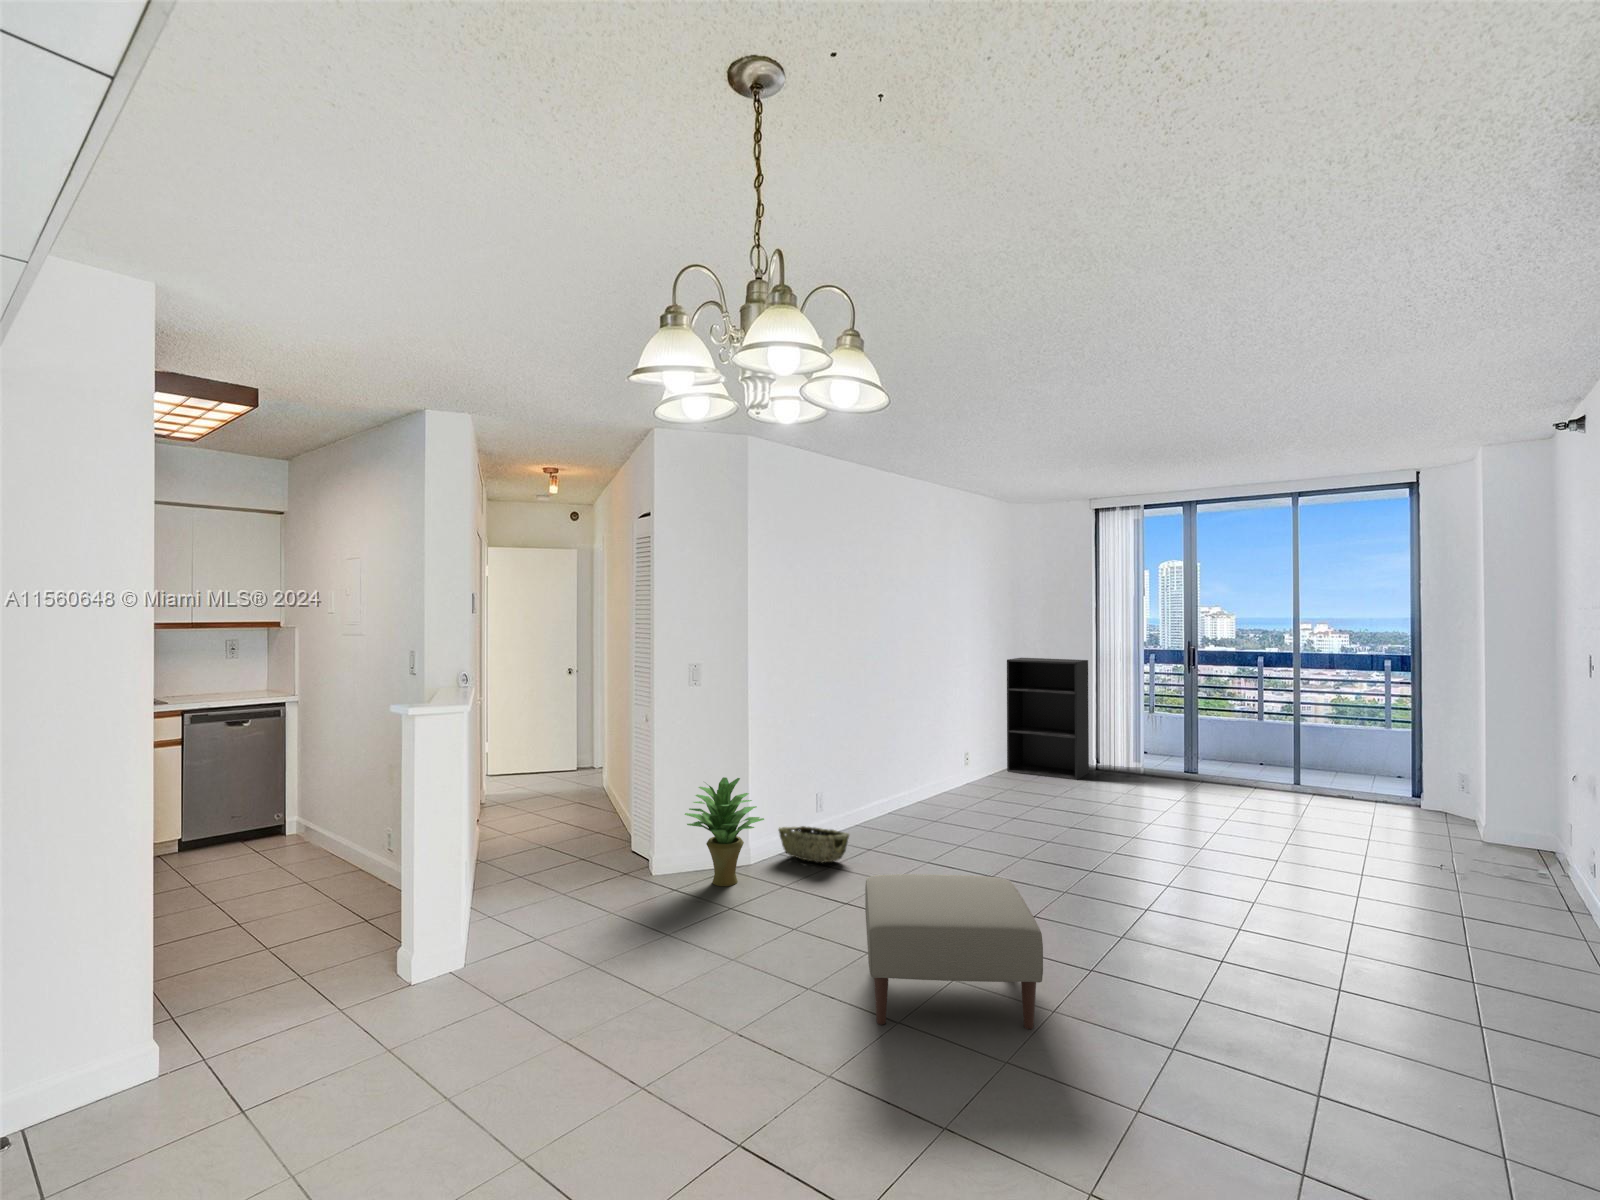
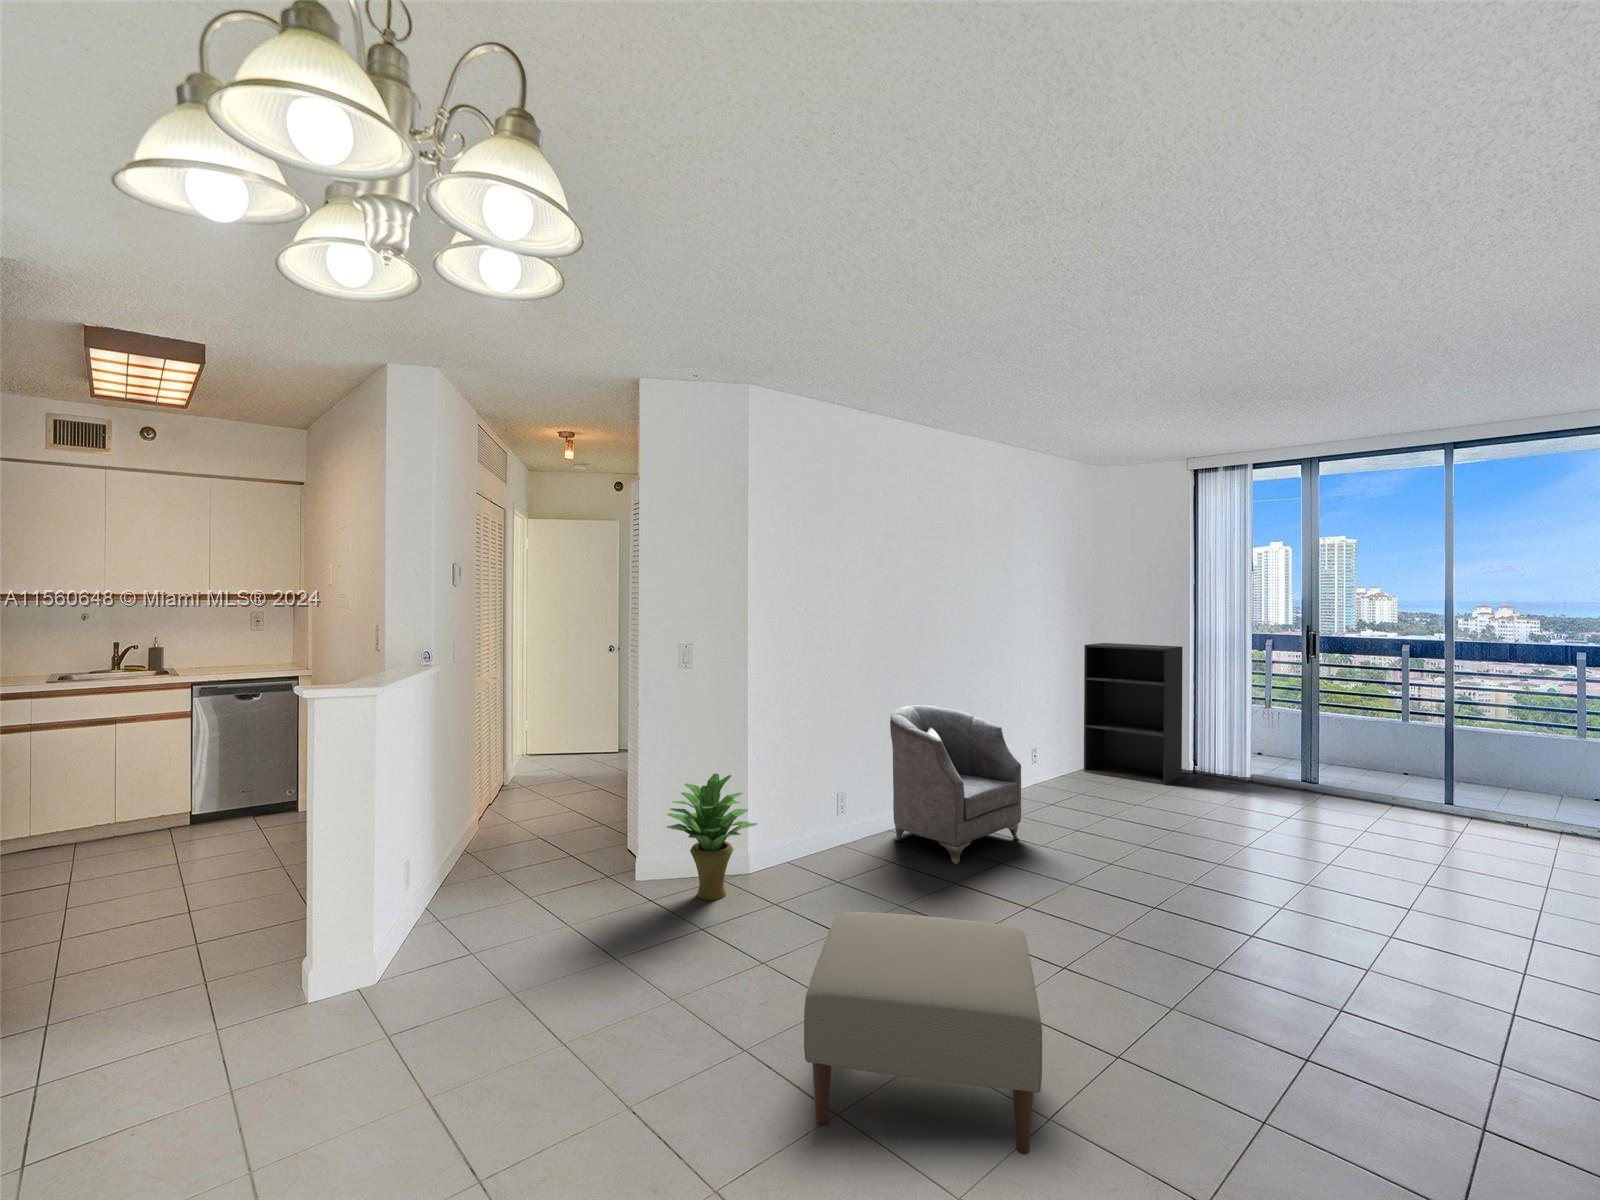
armchair: none [859,715,970,849] -> present [890,705,1021,865]
woven basket: present [779,826,849,862] -> none [784,831,865,877]

